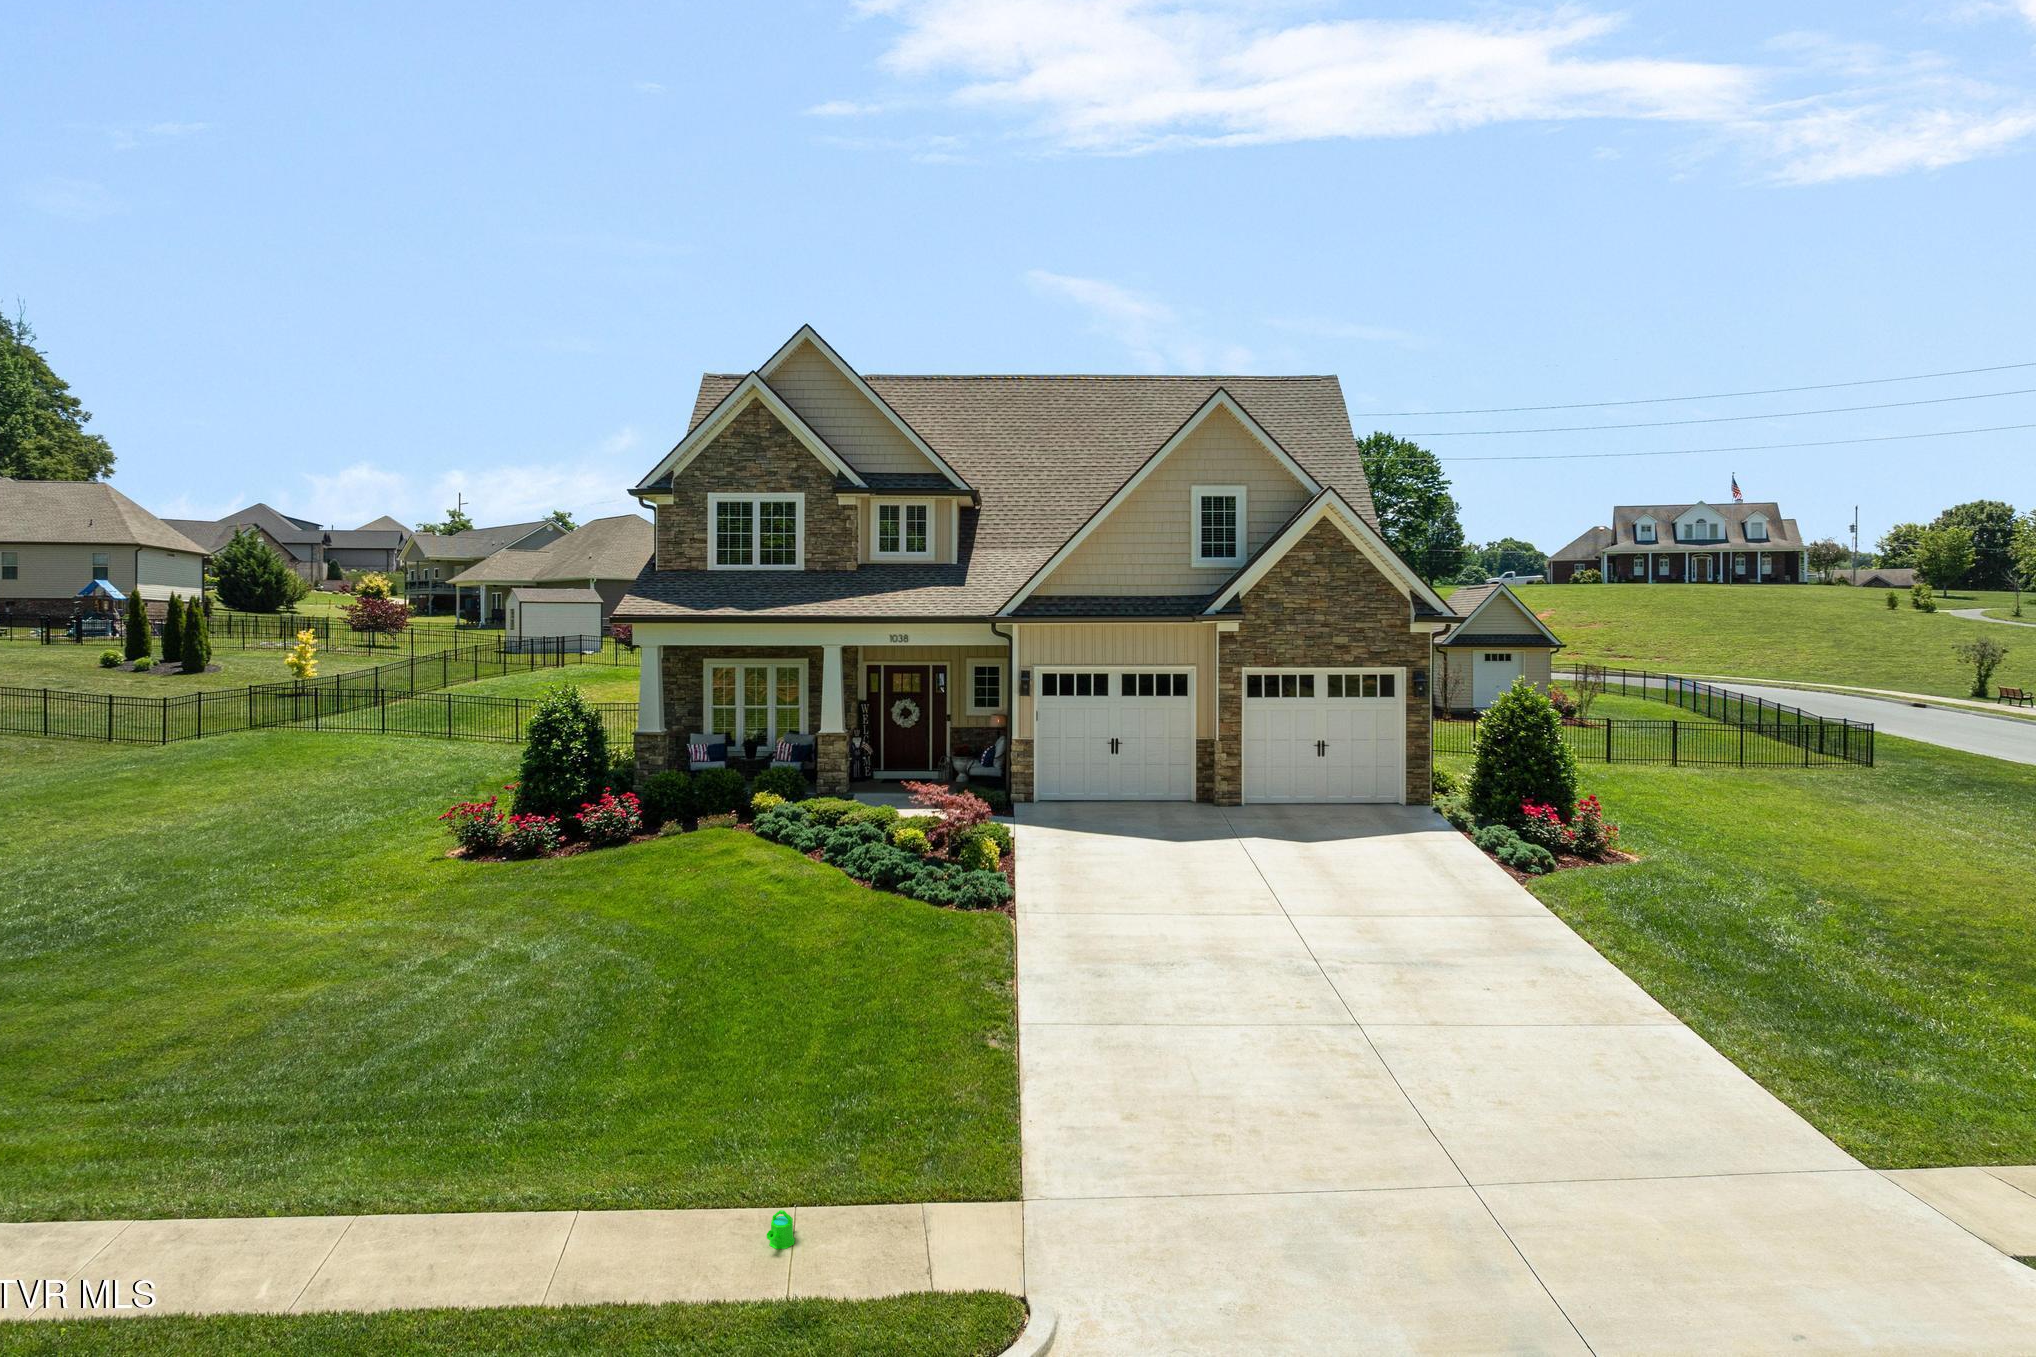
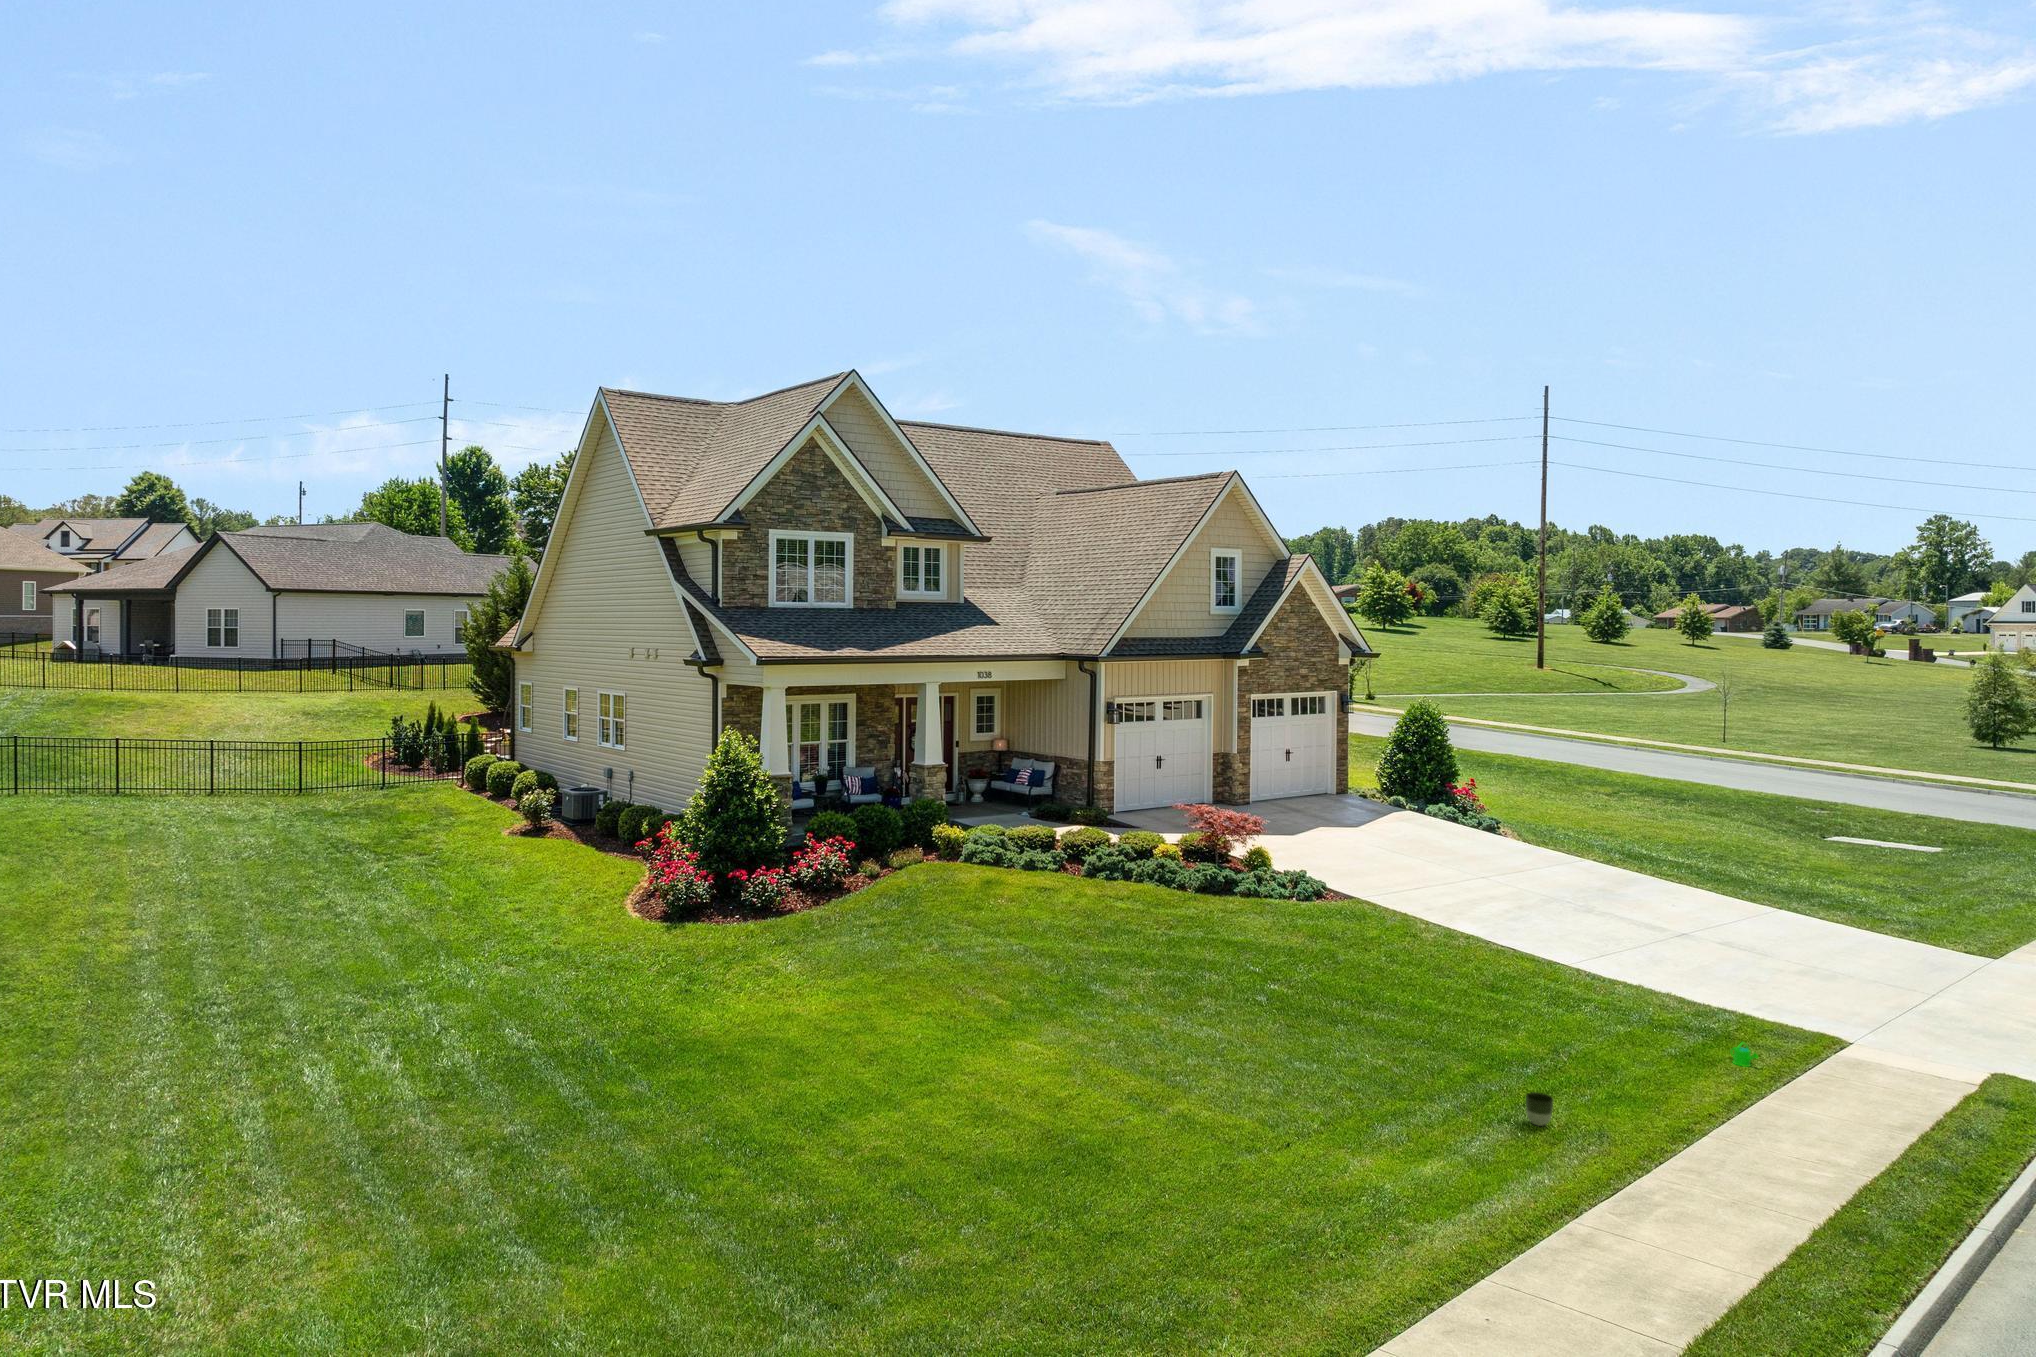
planter: none [309,1179,346,1223] -> present [1526,1092,1554,1126]

